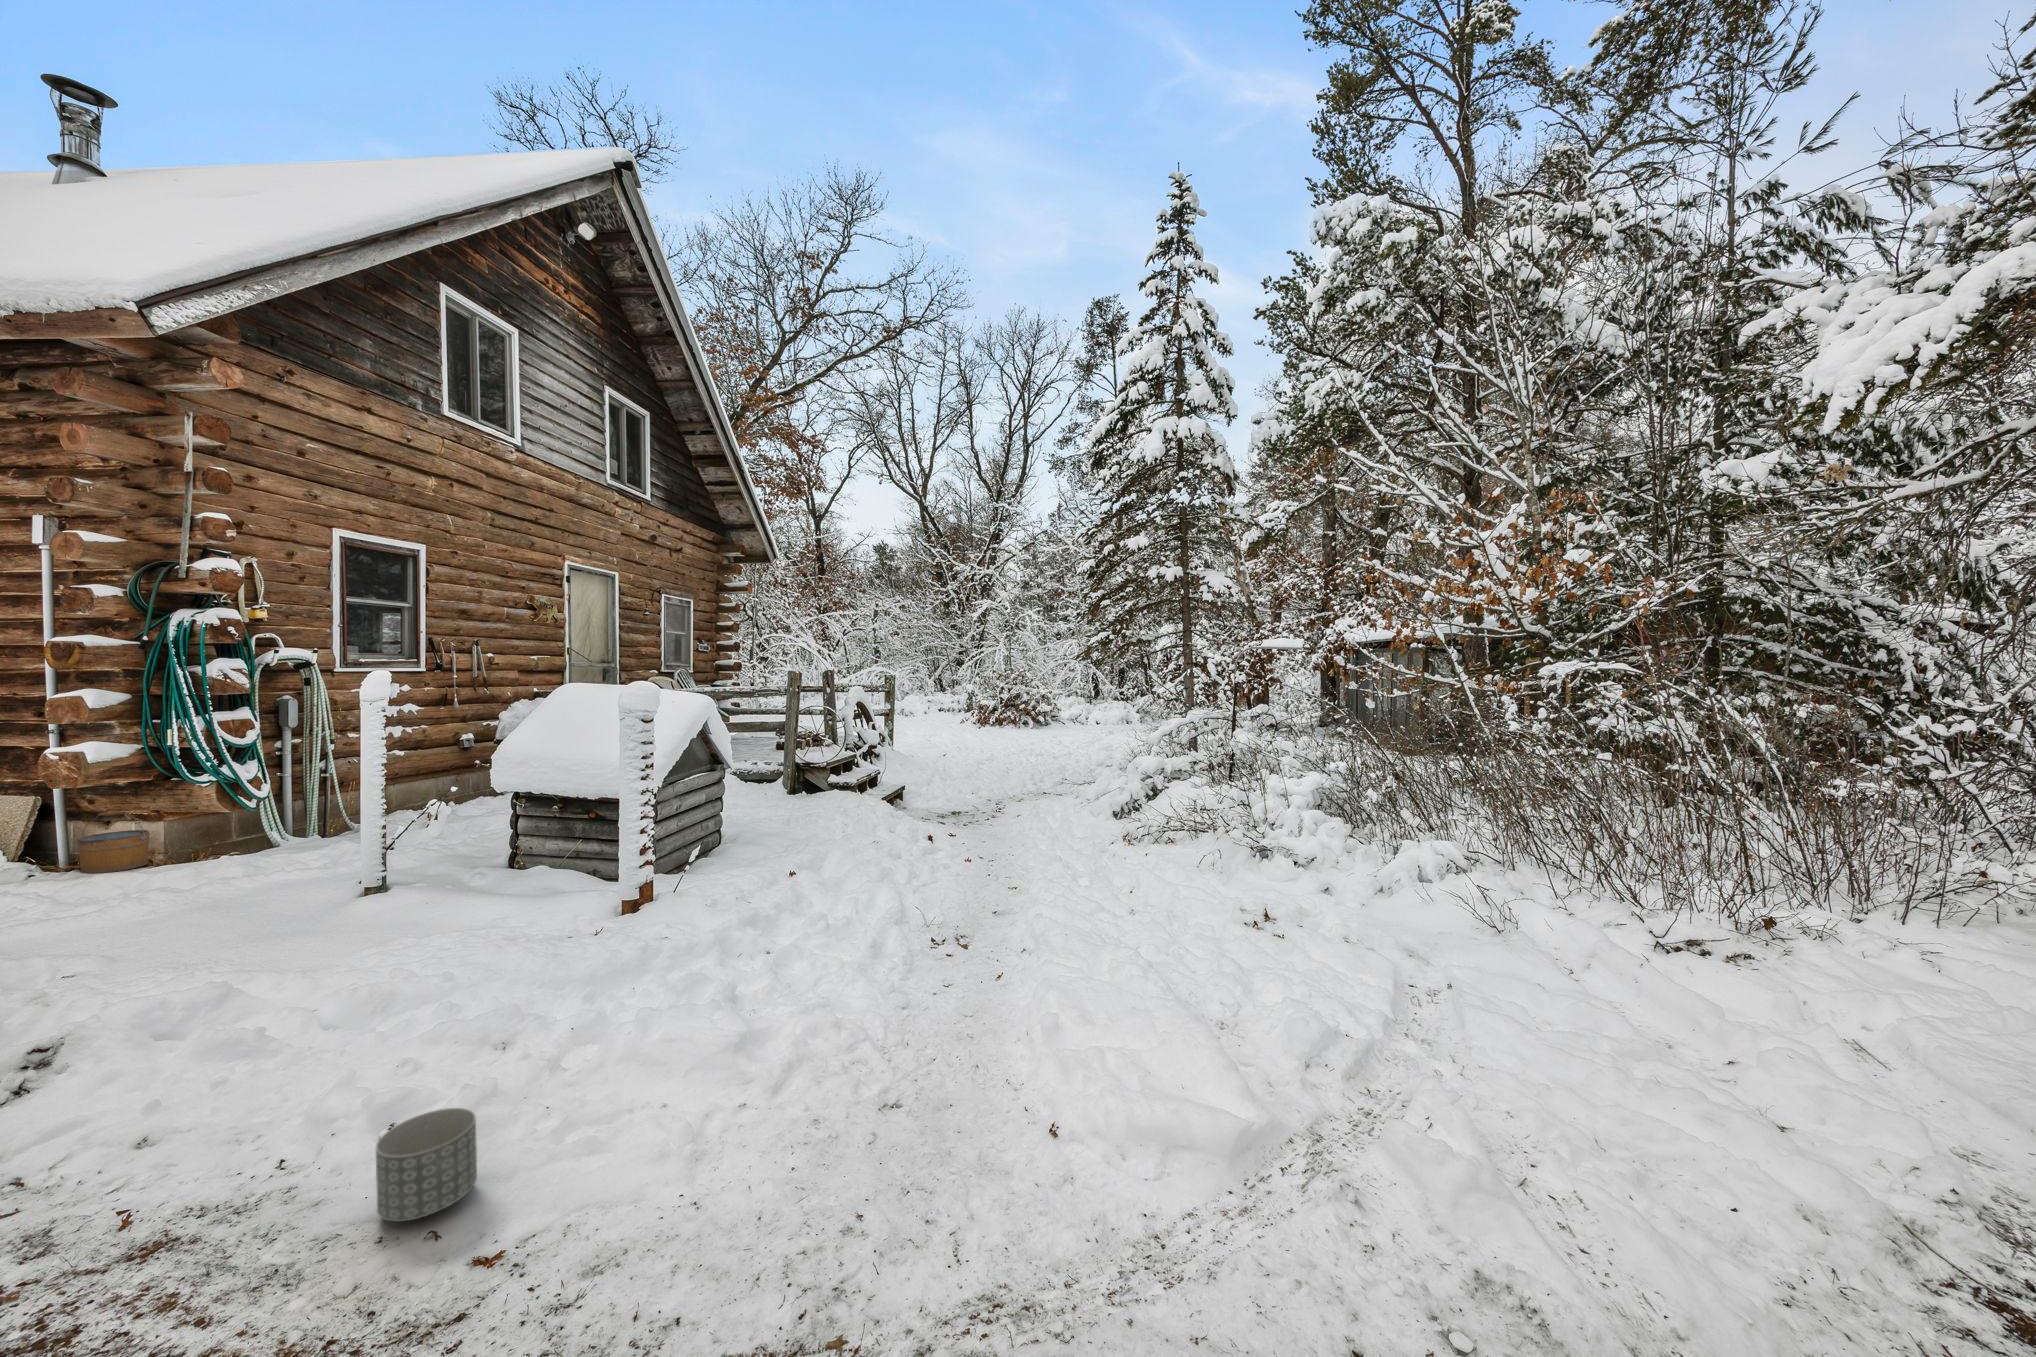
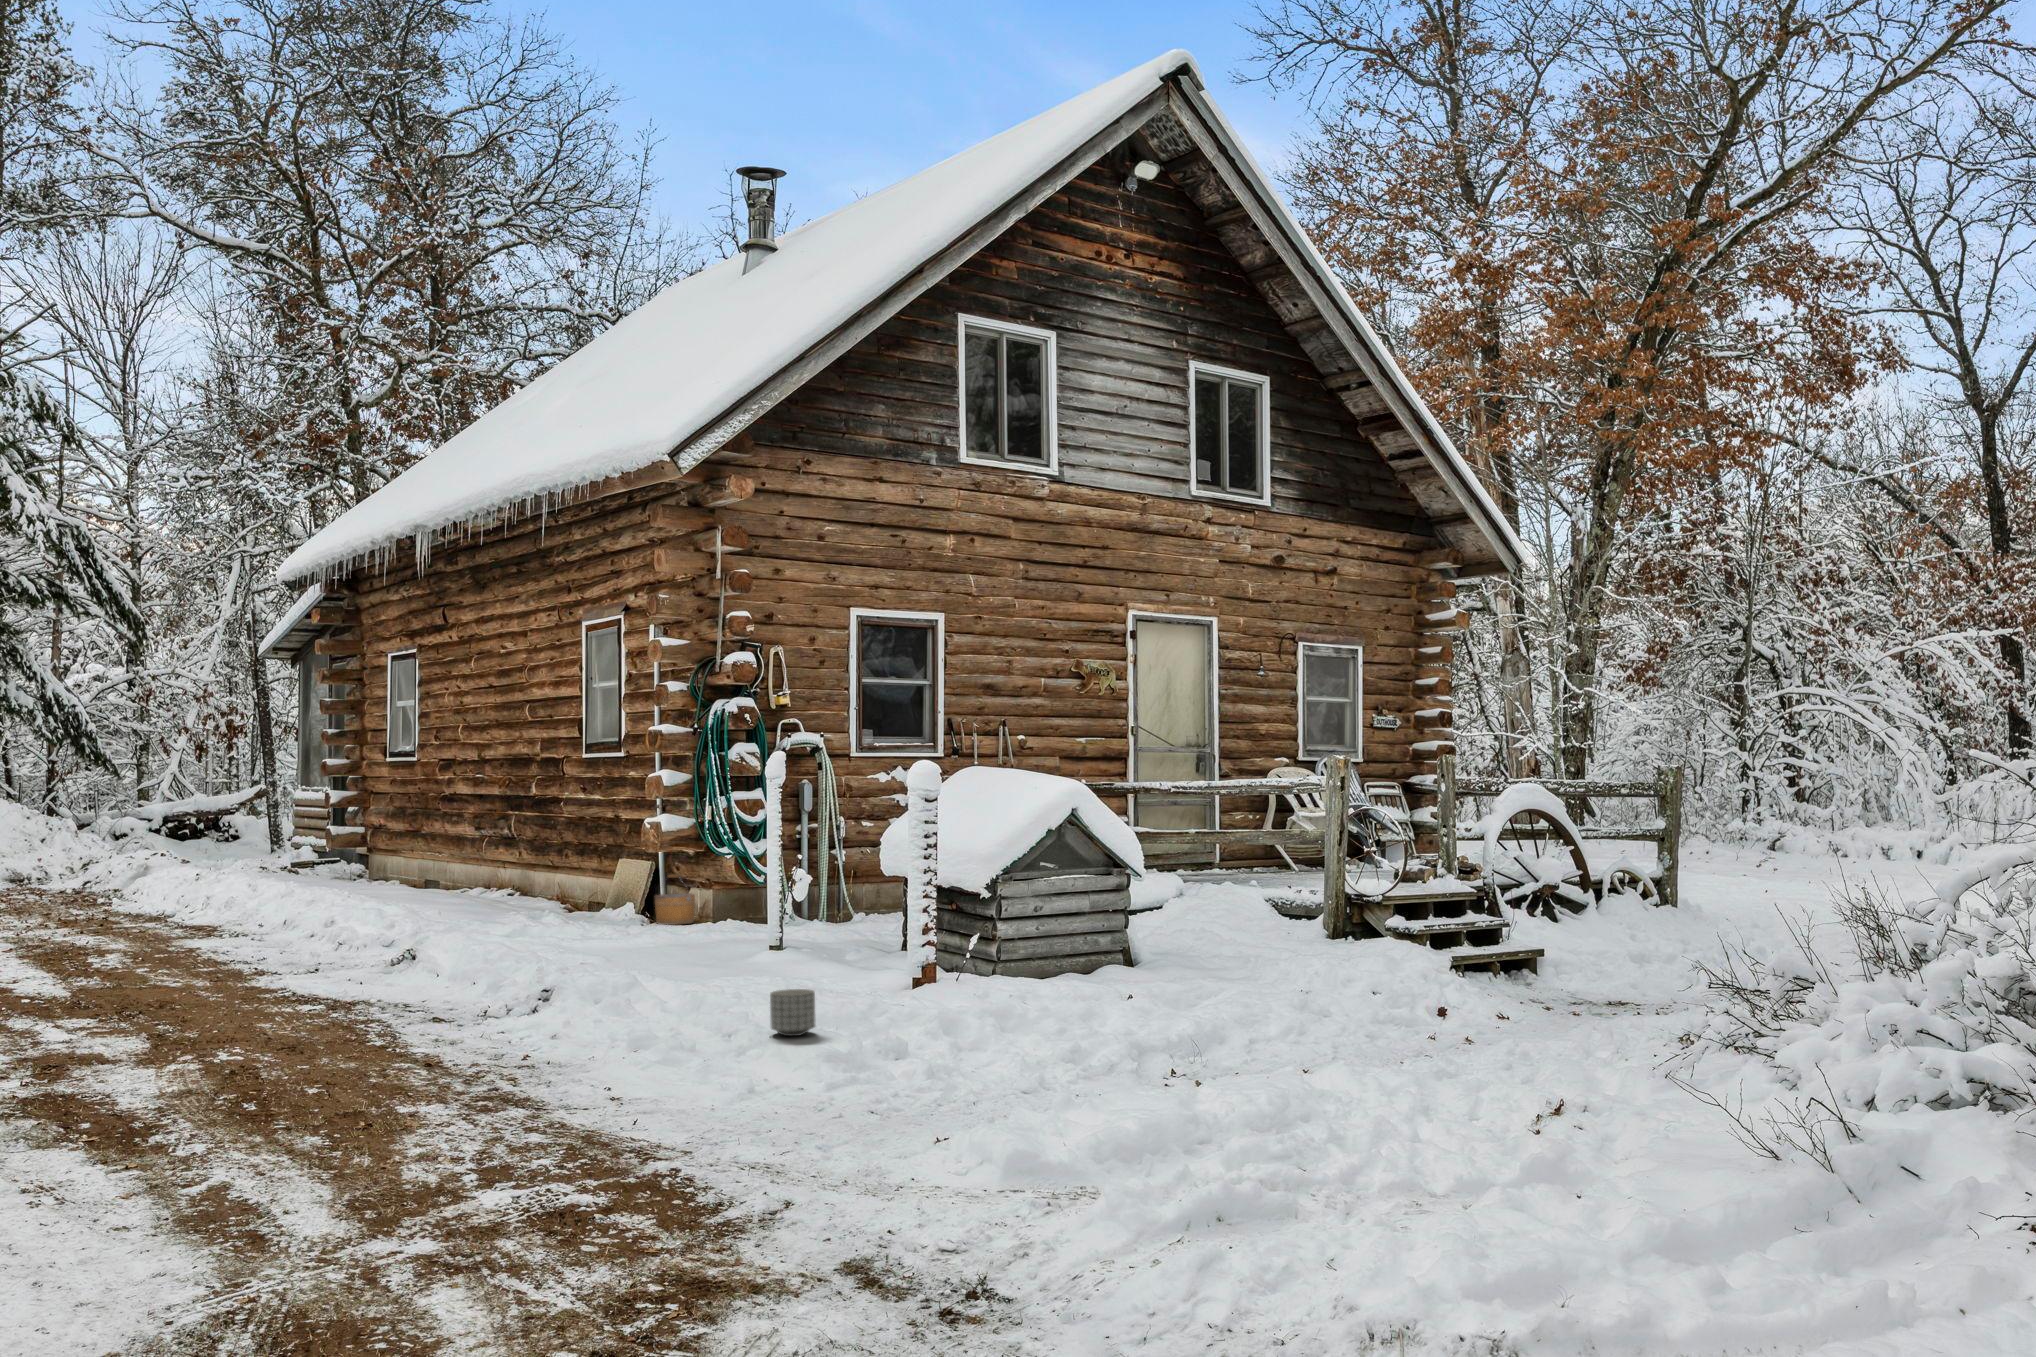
planter: present [376,1108,477,1222] -> present [770,989,815,1036]

